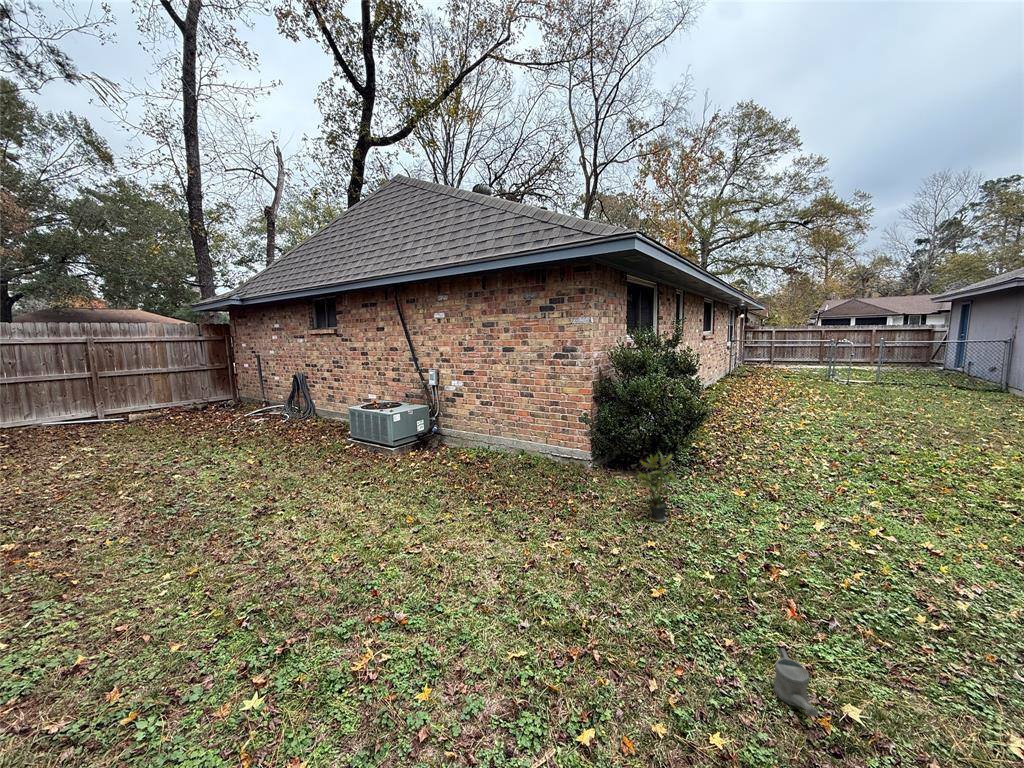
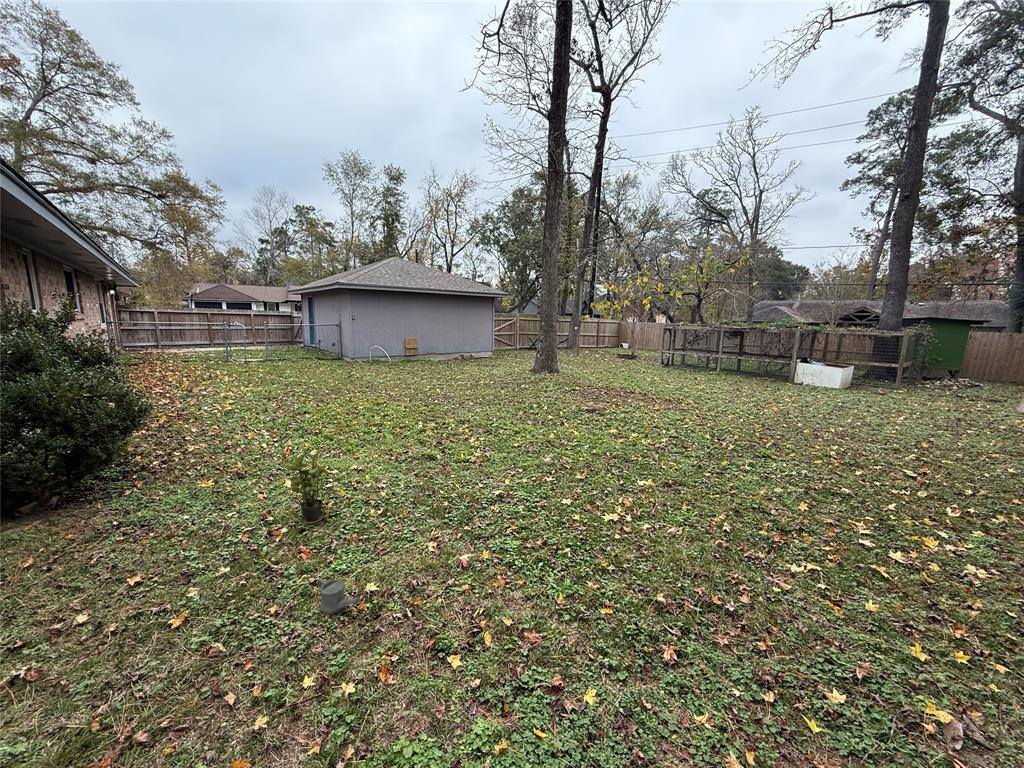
potted plant: present [637,452,677,522] -> present [285,447,328,524]

